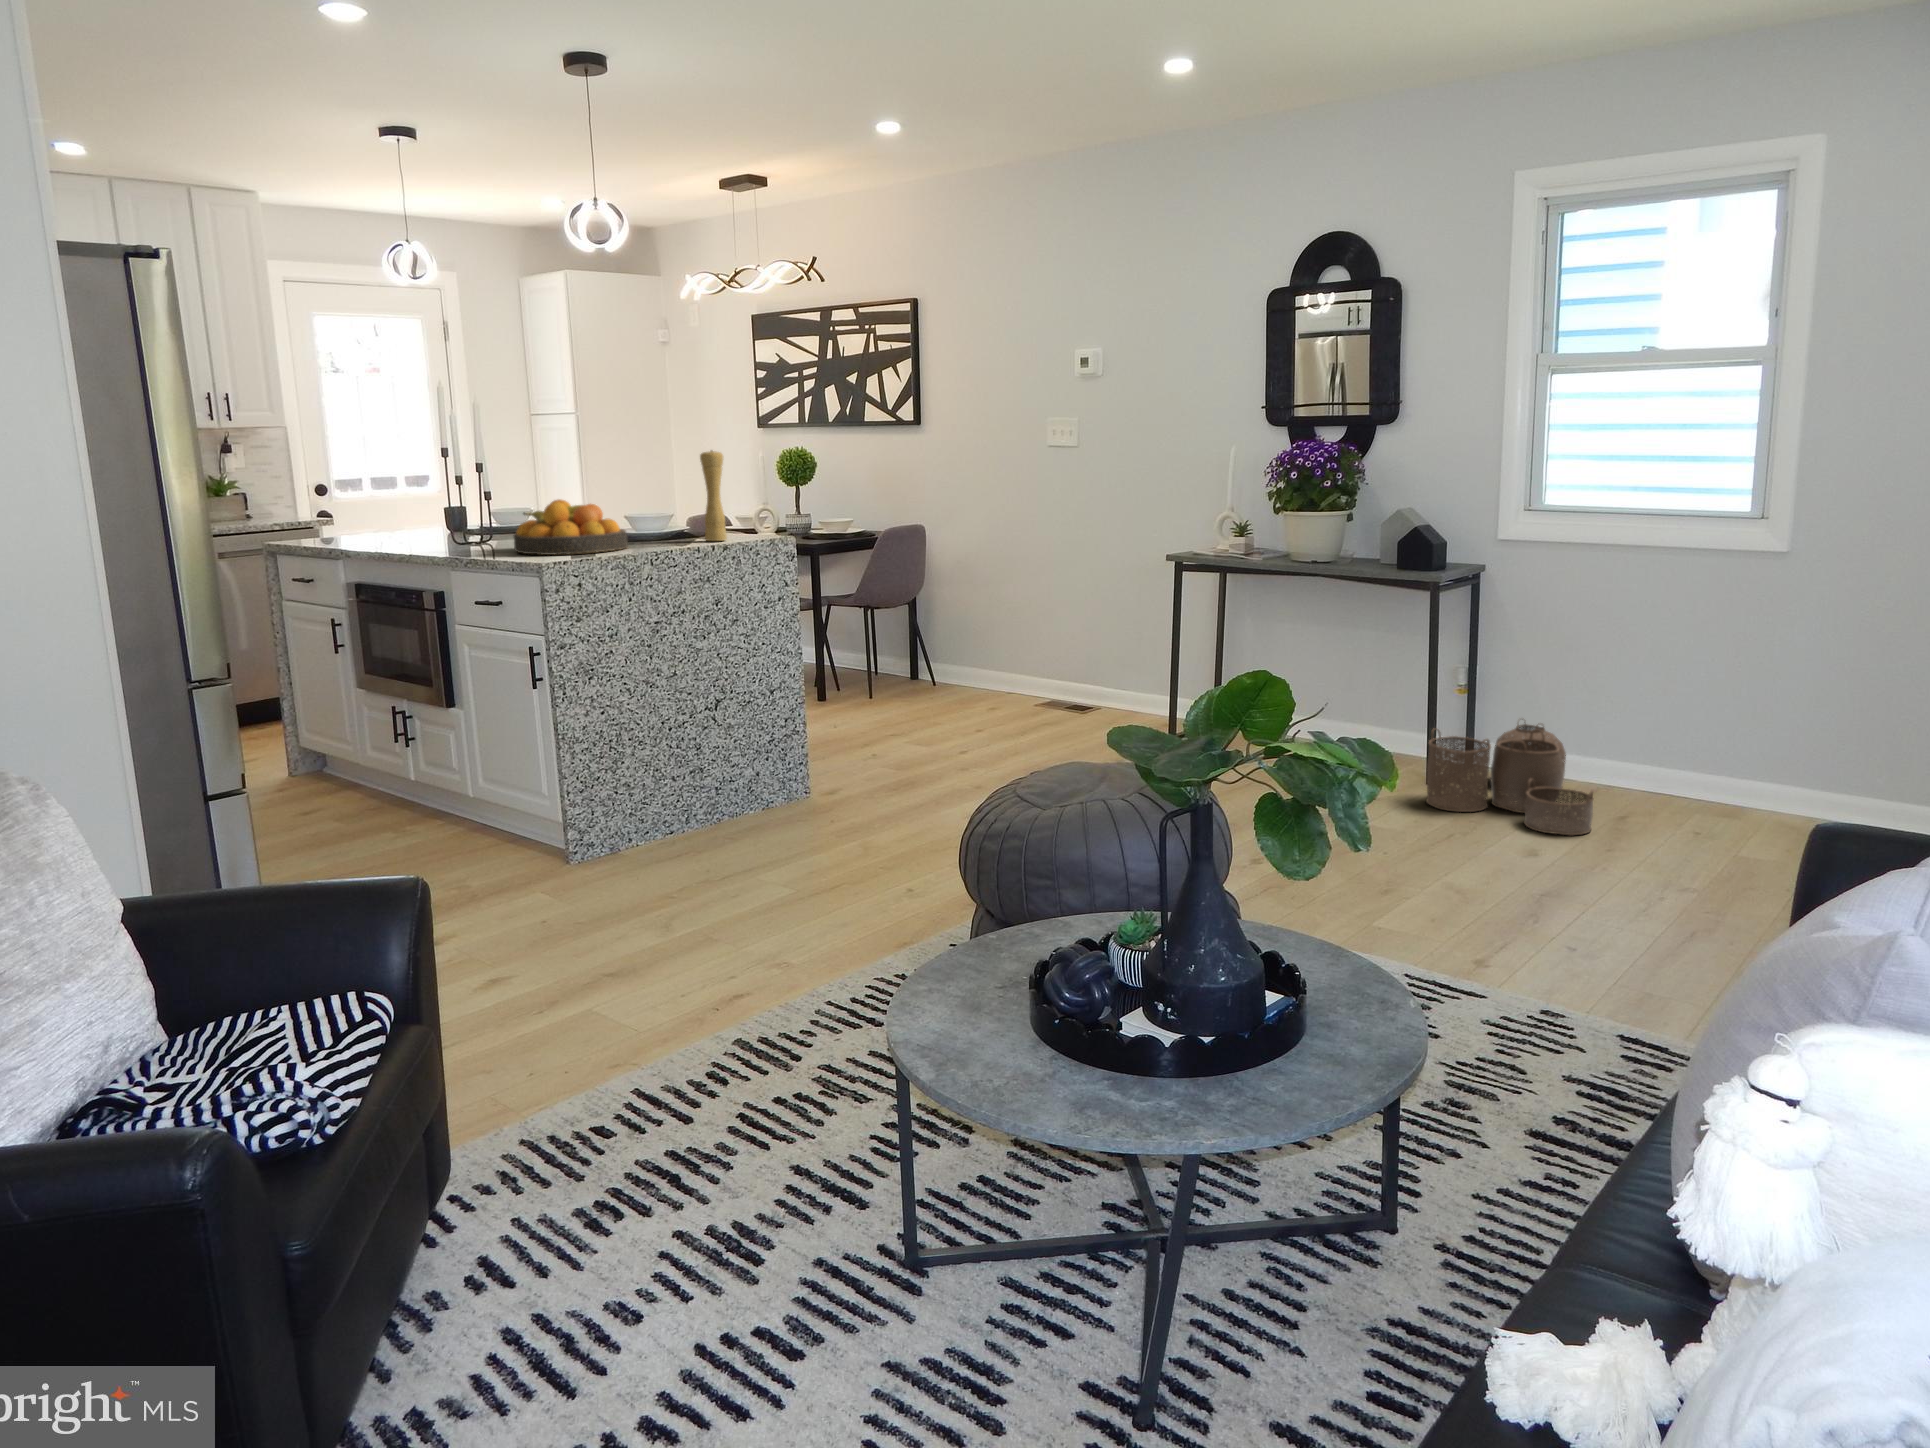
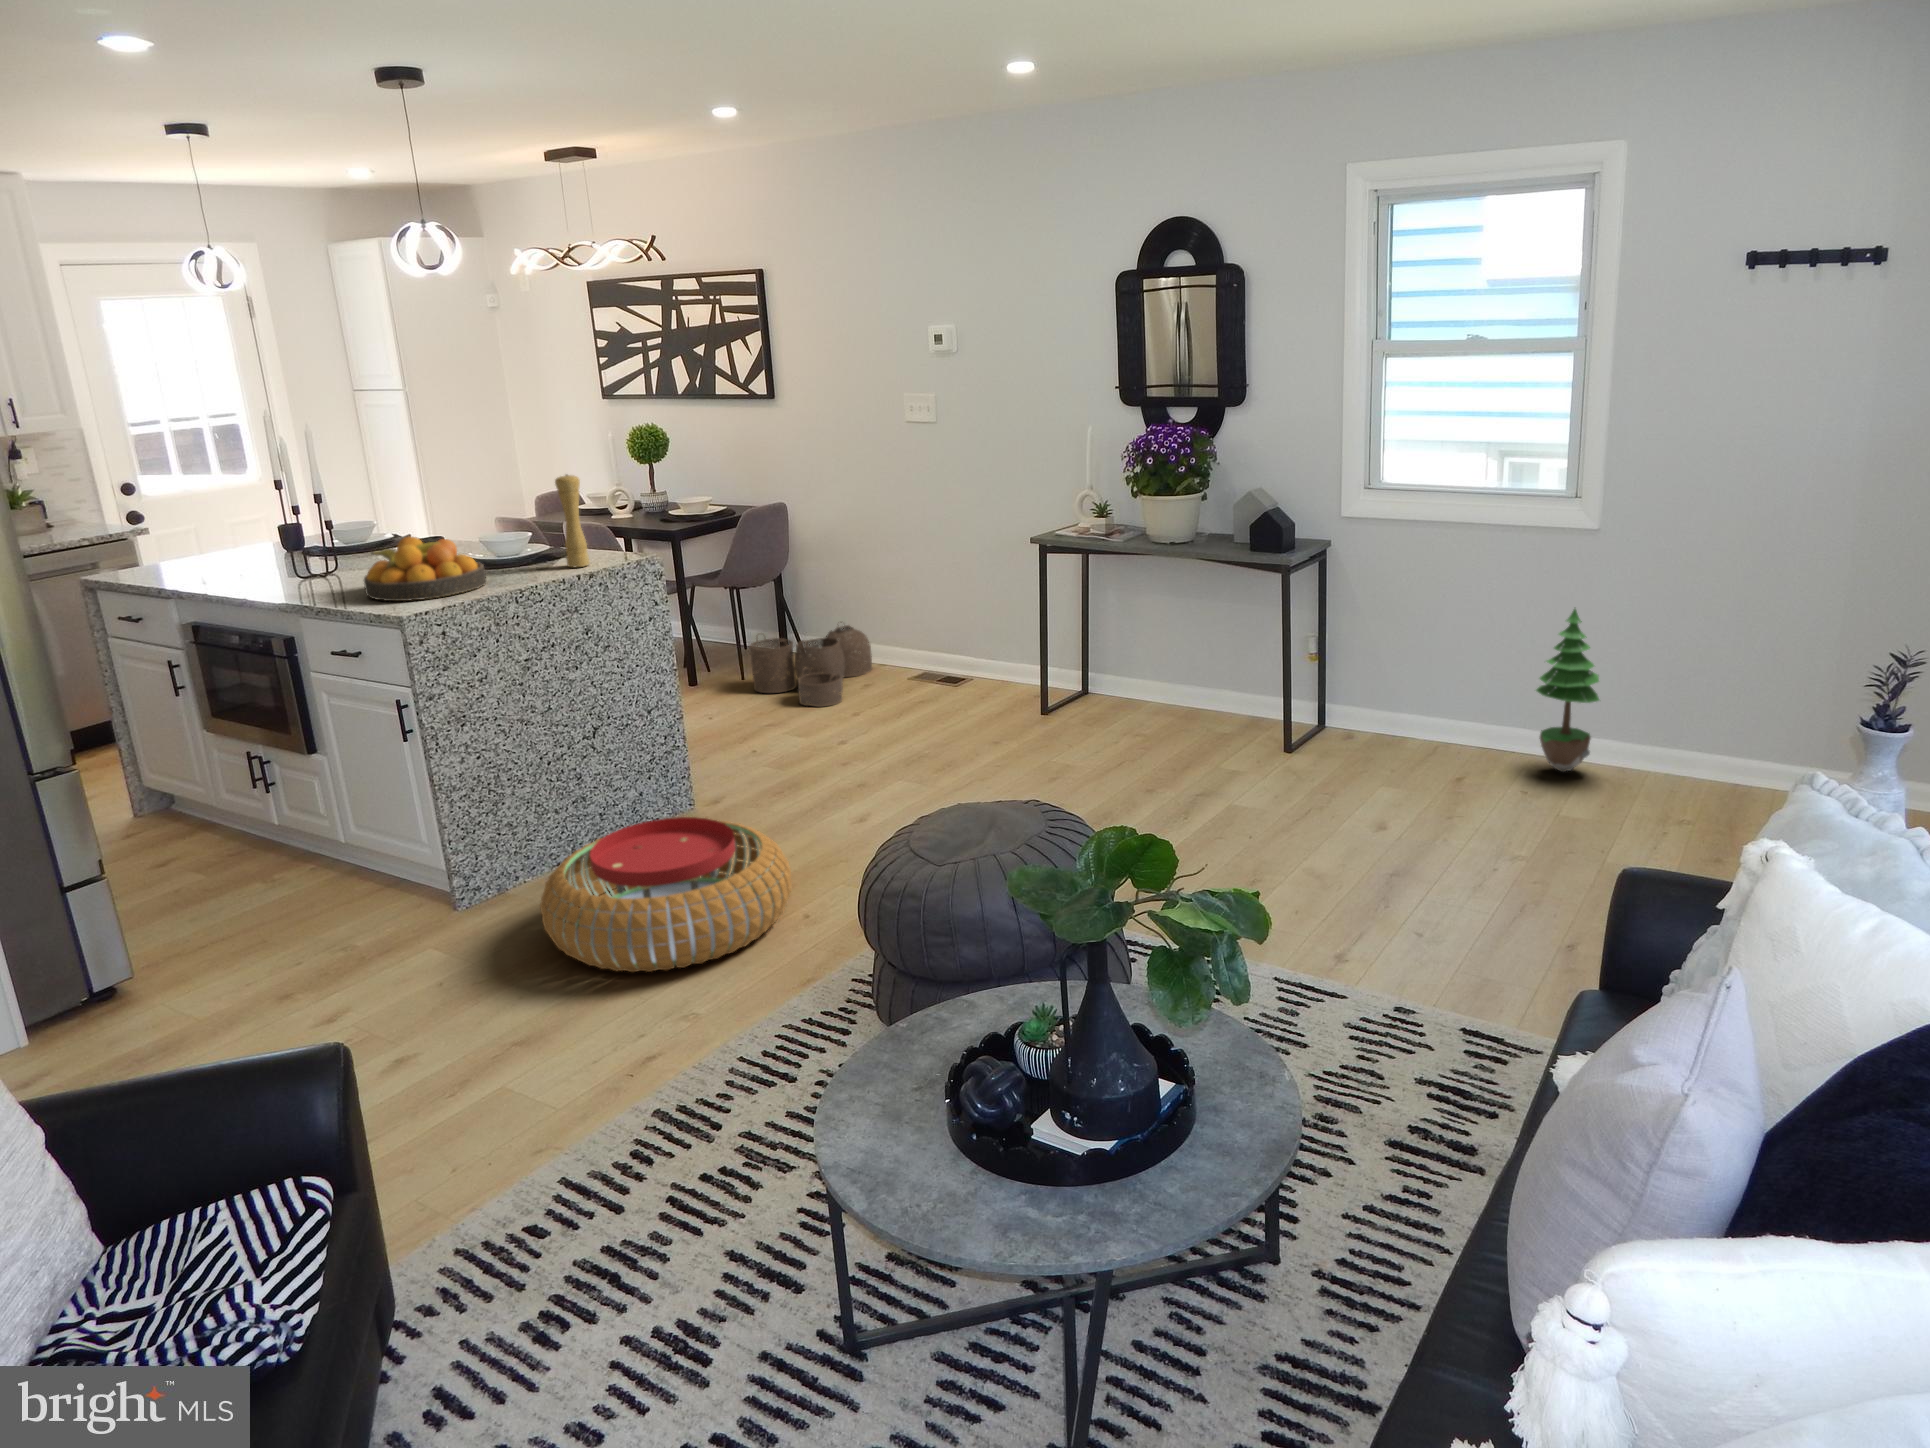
potted tree: none [1703,633,1779,816] -> present [1536,609,1599,772]
woven basket: present [1427,724,1594,835] -> present [749,622,872,707]
pouf: none [647,782,898,923] -> present [540,817,792,972]

